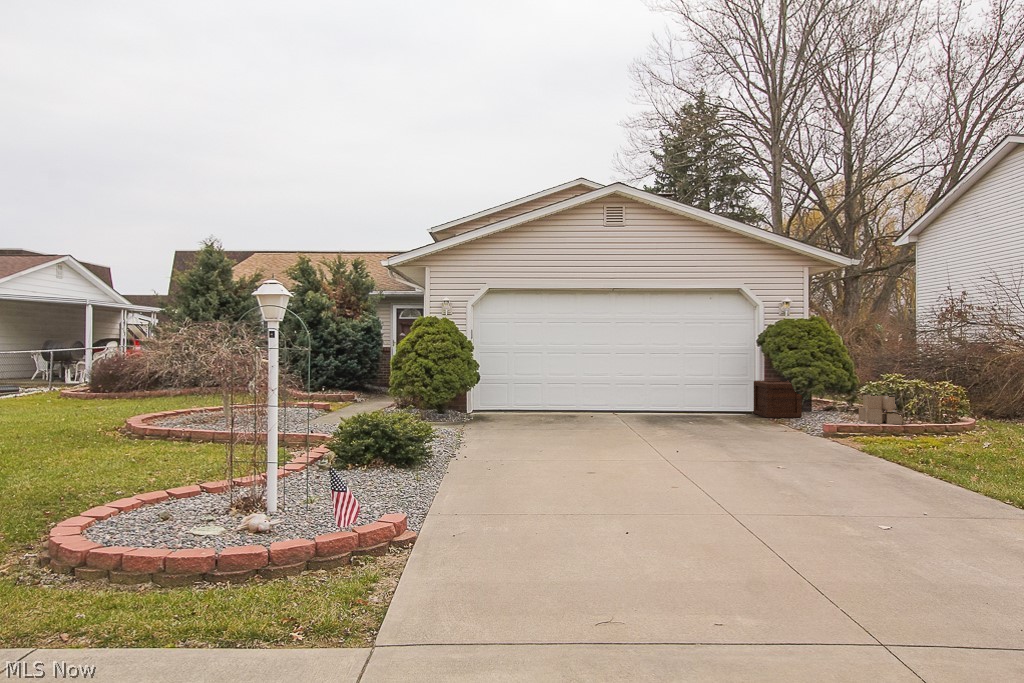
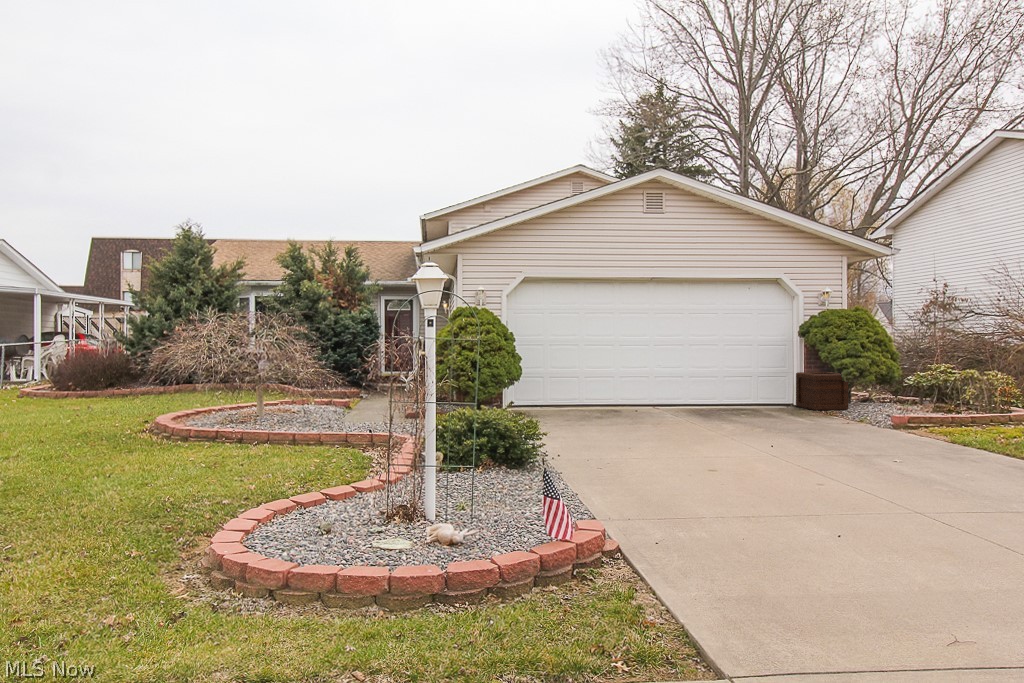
cardboard box: present [859,395,902,425] -> none [906,386,953,415]

